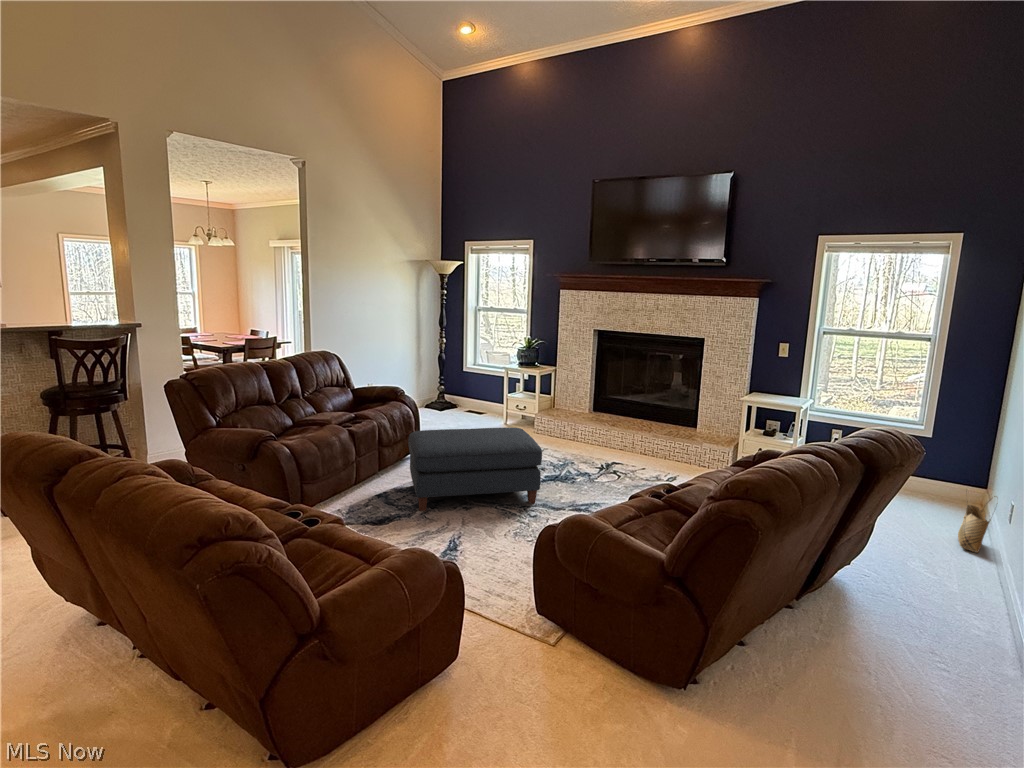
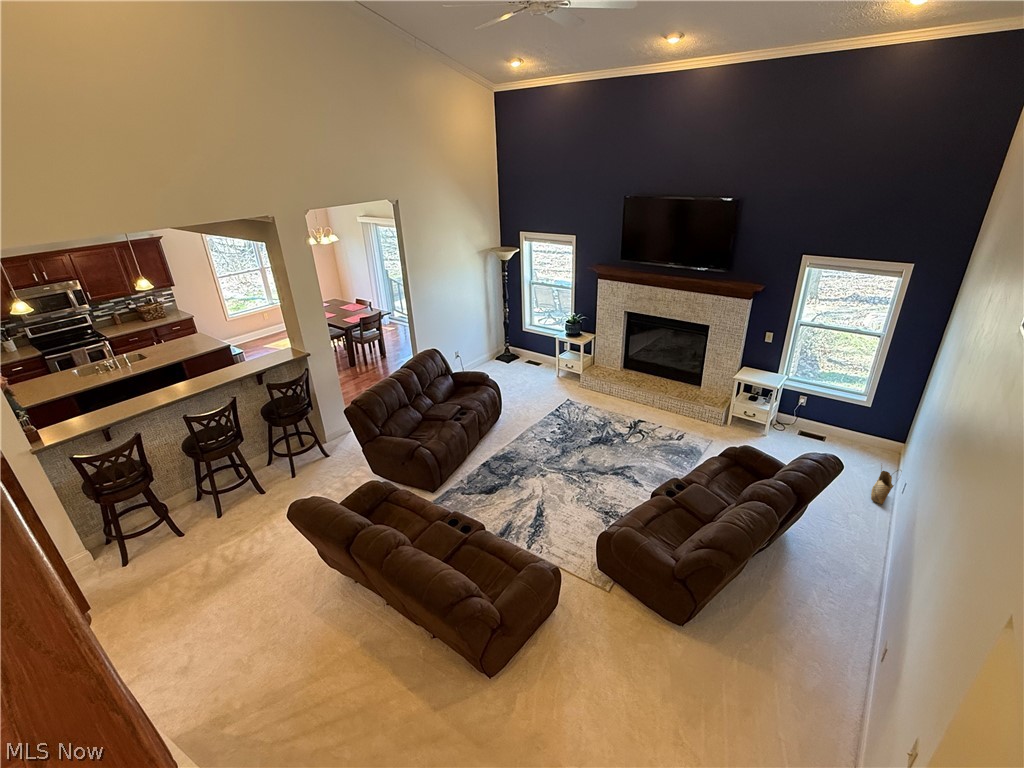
ottoman: present [408,427,542,511] -> none [500,412,591,479]

